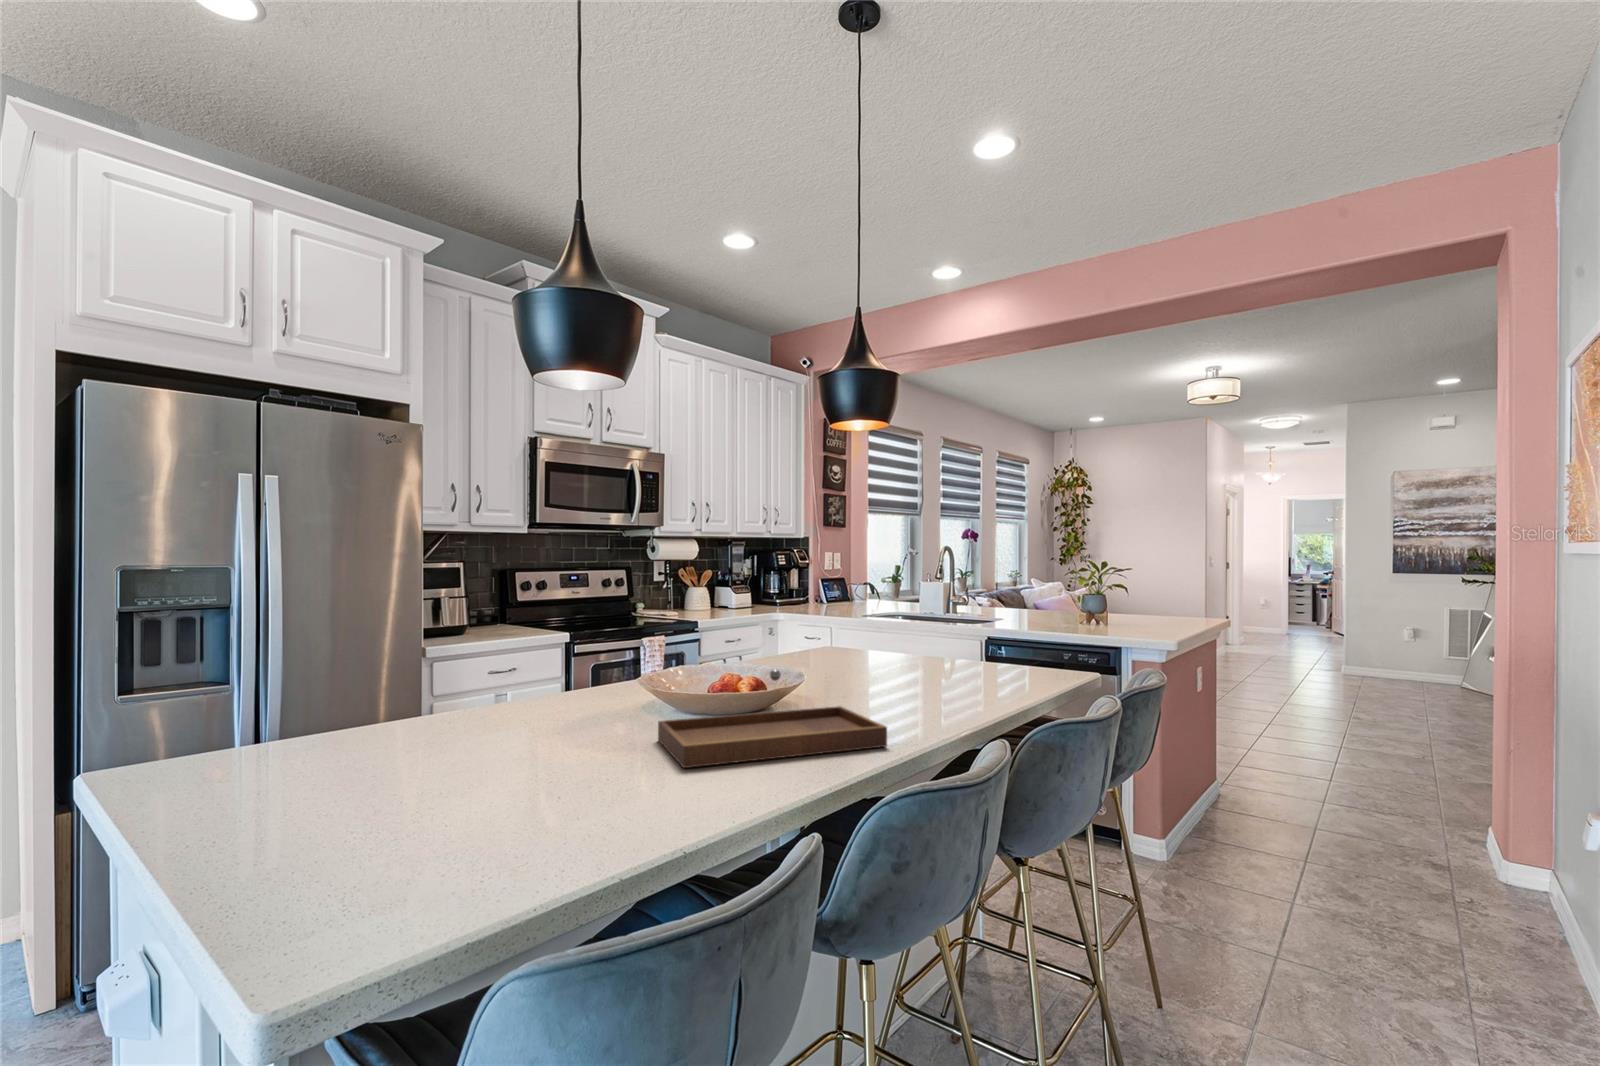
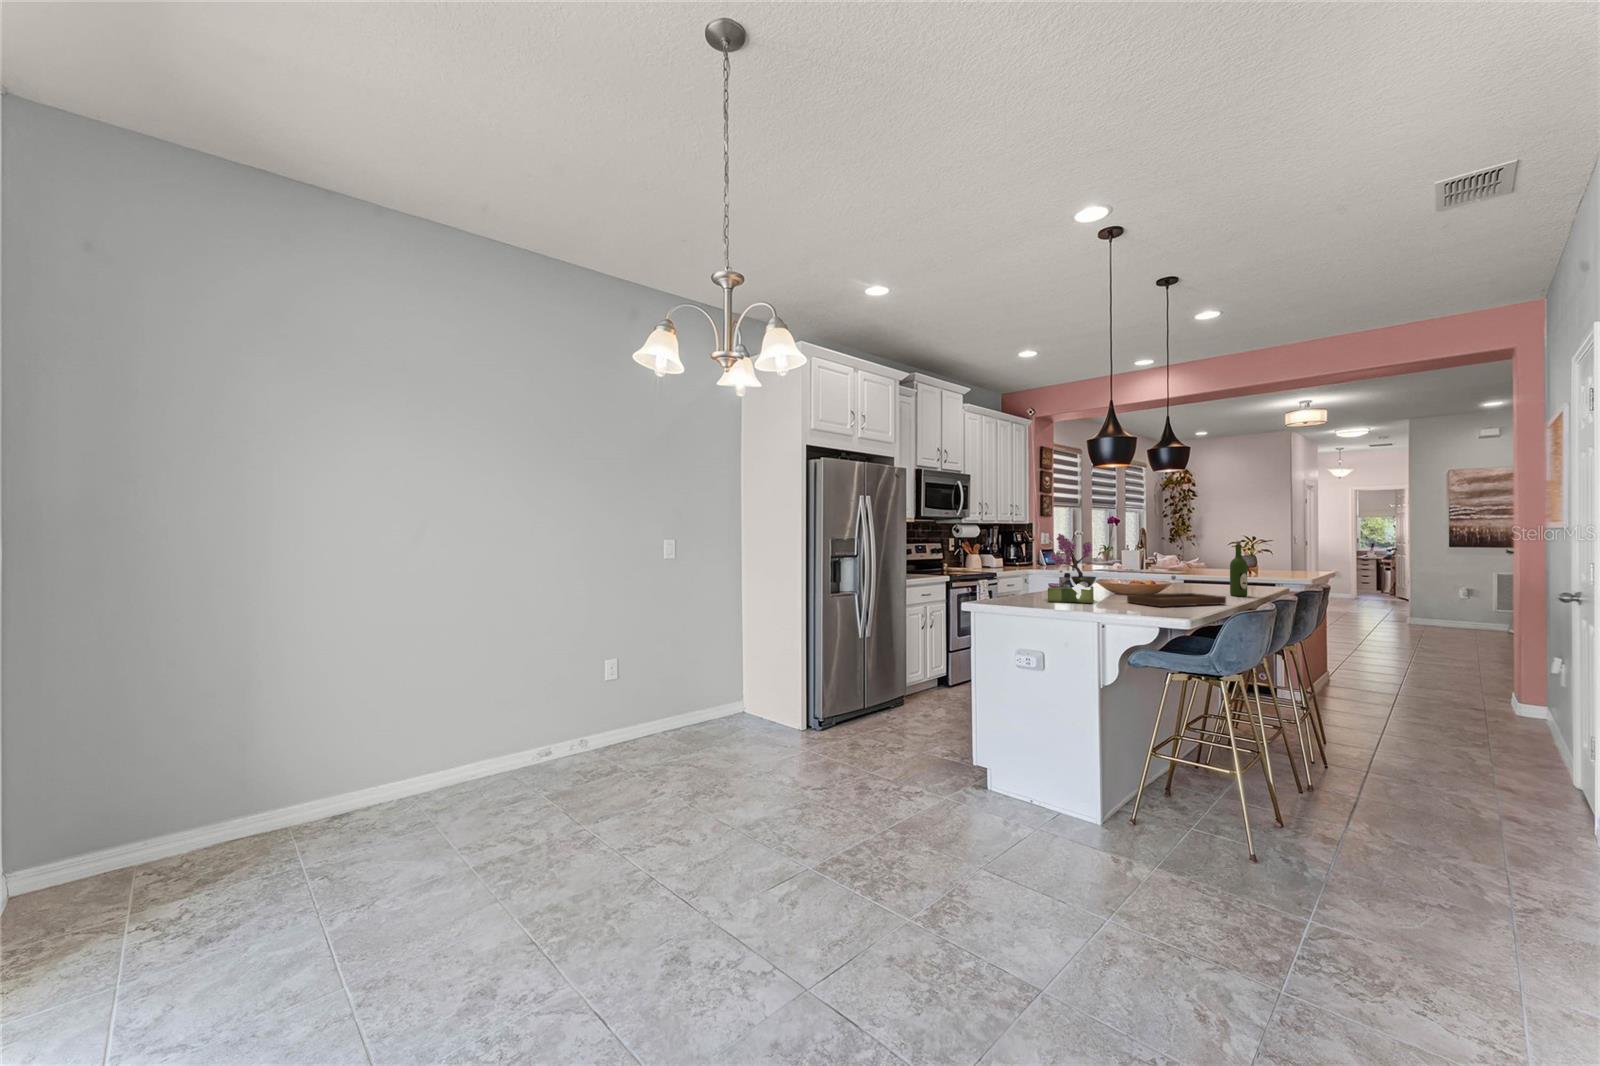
flower arrangement: none [466,560,615,746] -> present [1048,534,1096,603]
wine bottle: none [963,580,995,703] -> present [1230,541,1247,596]

